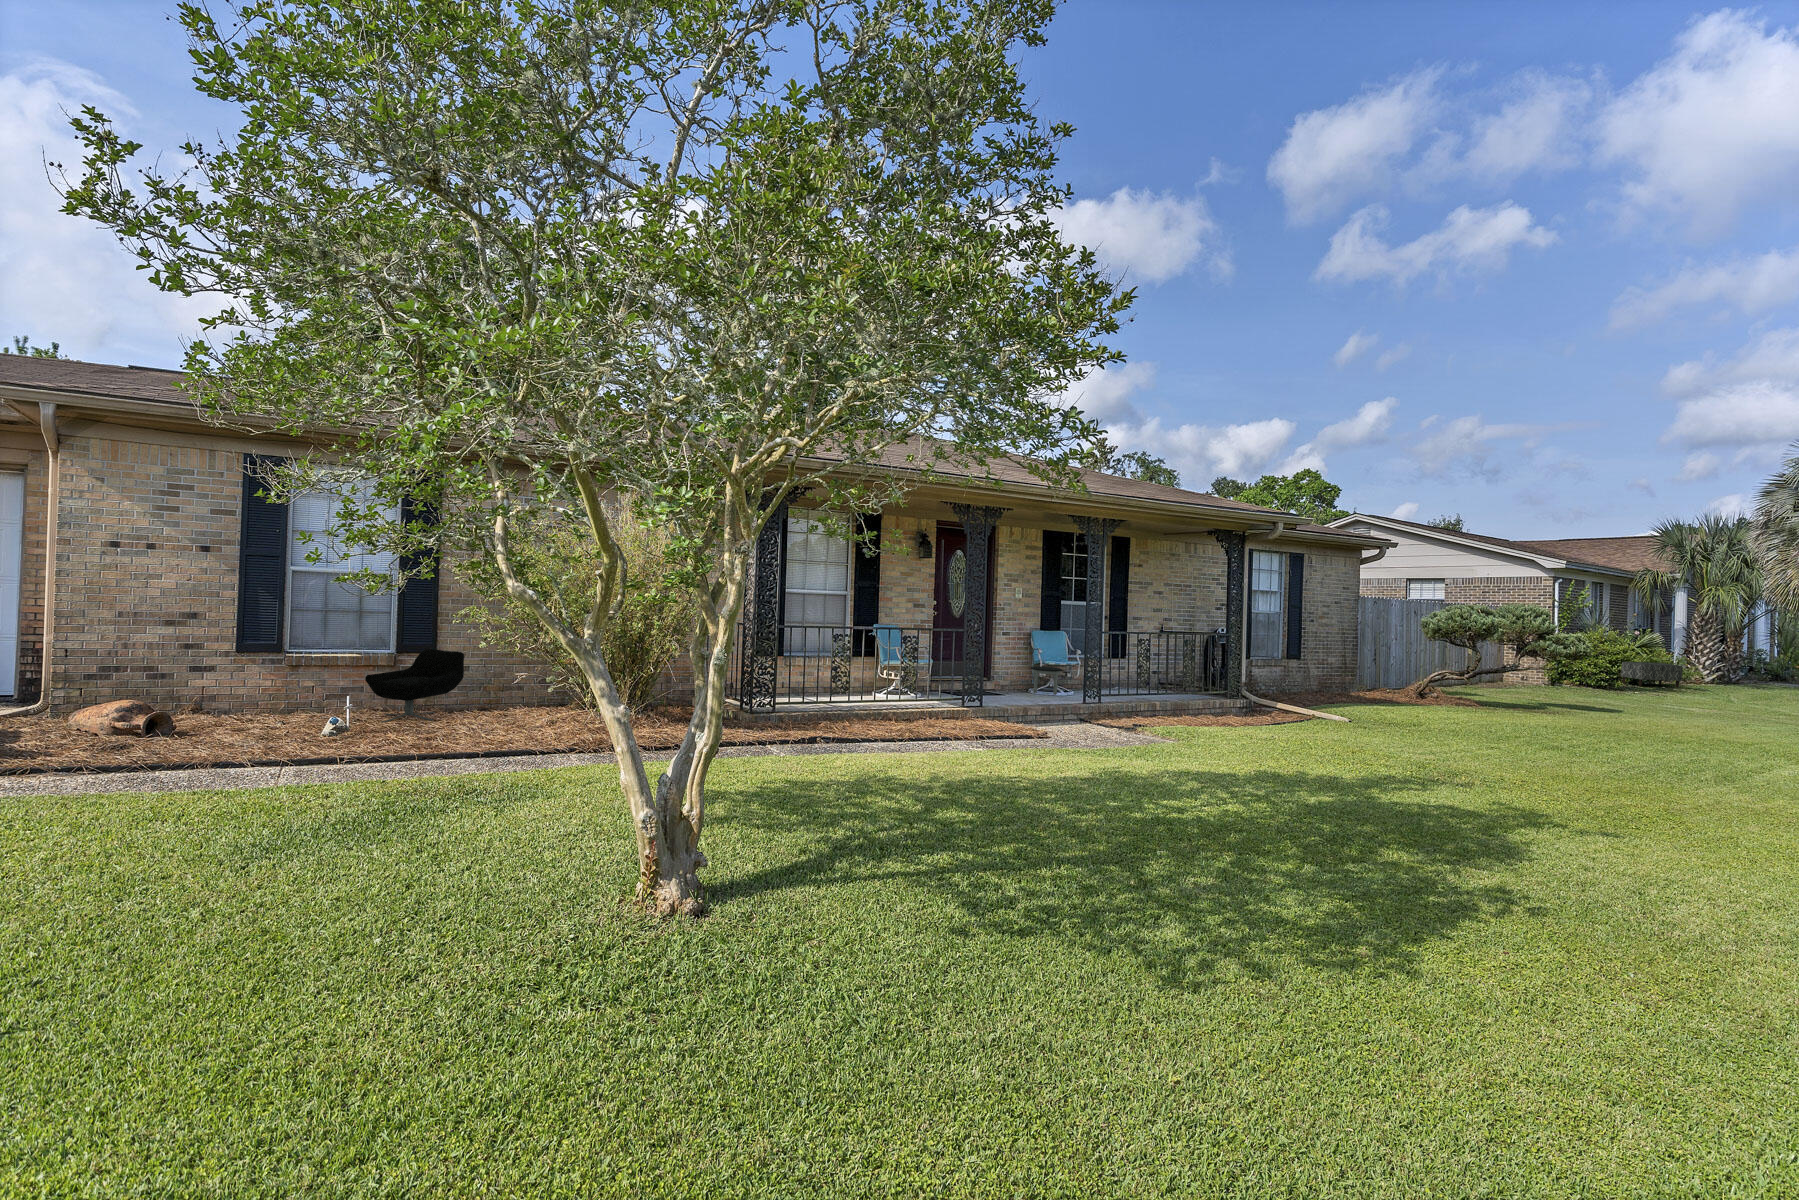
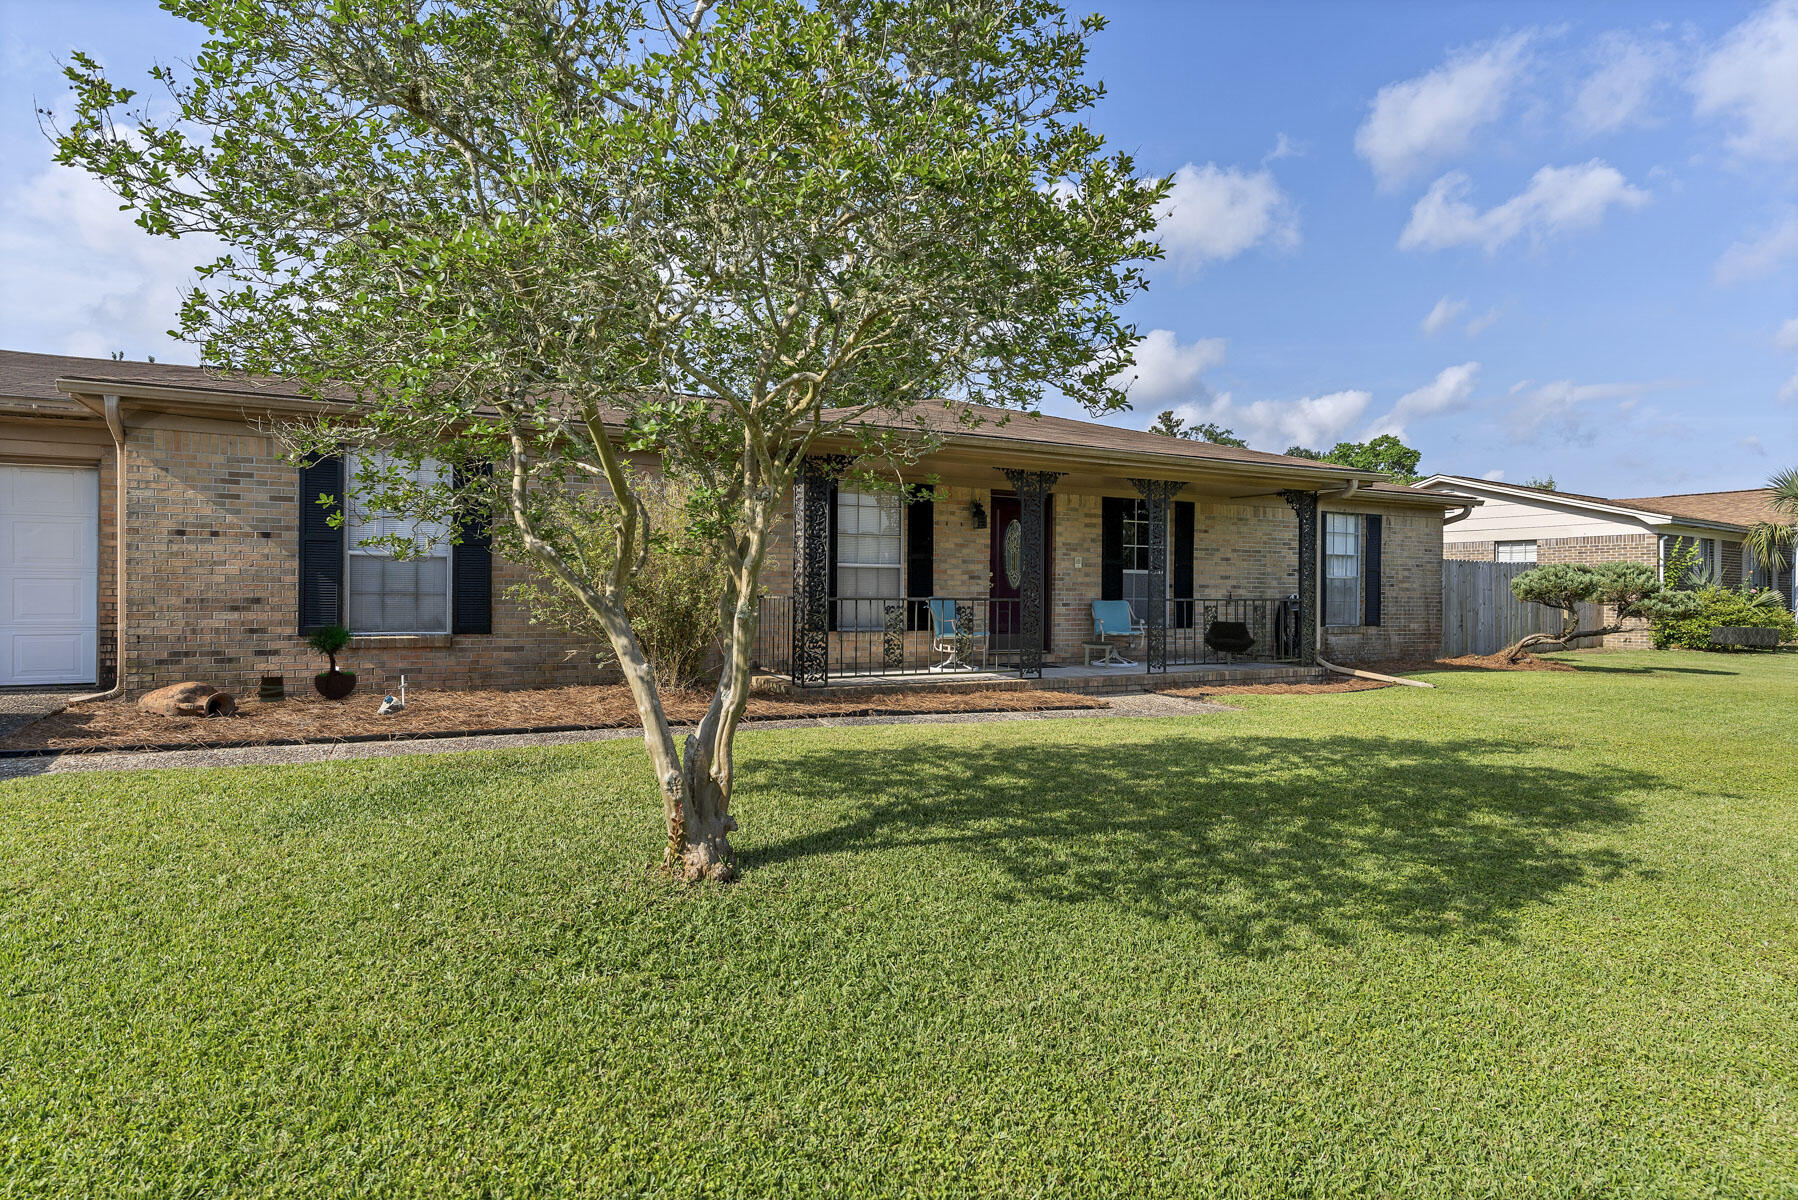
potted tree: none [239,631,300,716] -> present [304,622,357,699]
lounge chair: present [365,649,464,723] -> present [1204,621,1255,666]
wooden bucket: none [191,678,219,718] -> present [260,663,285,702]

